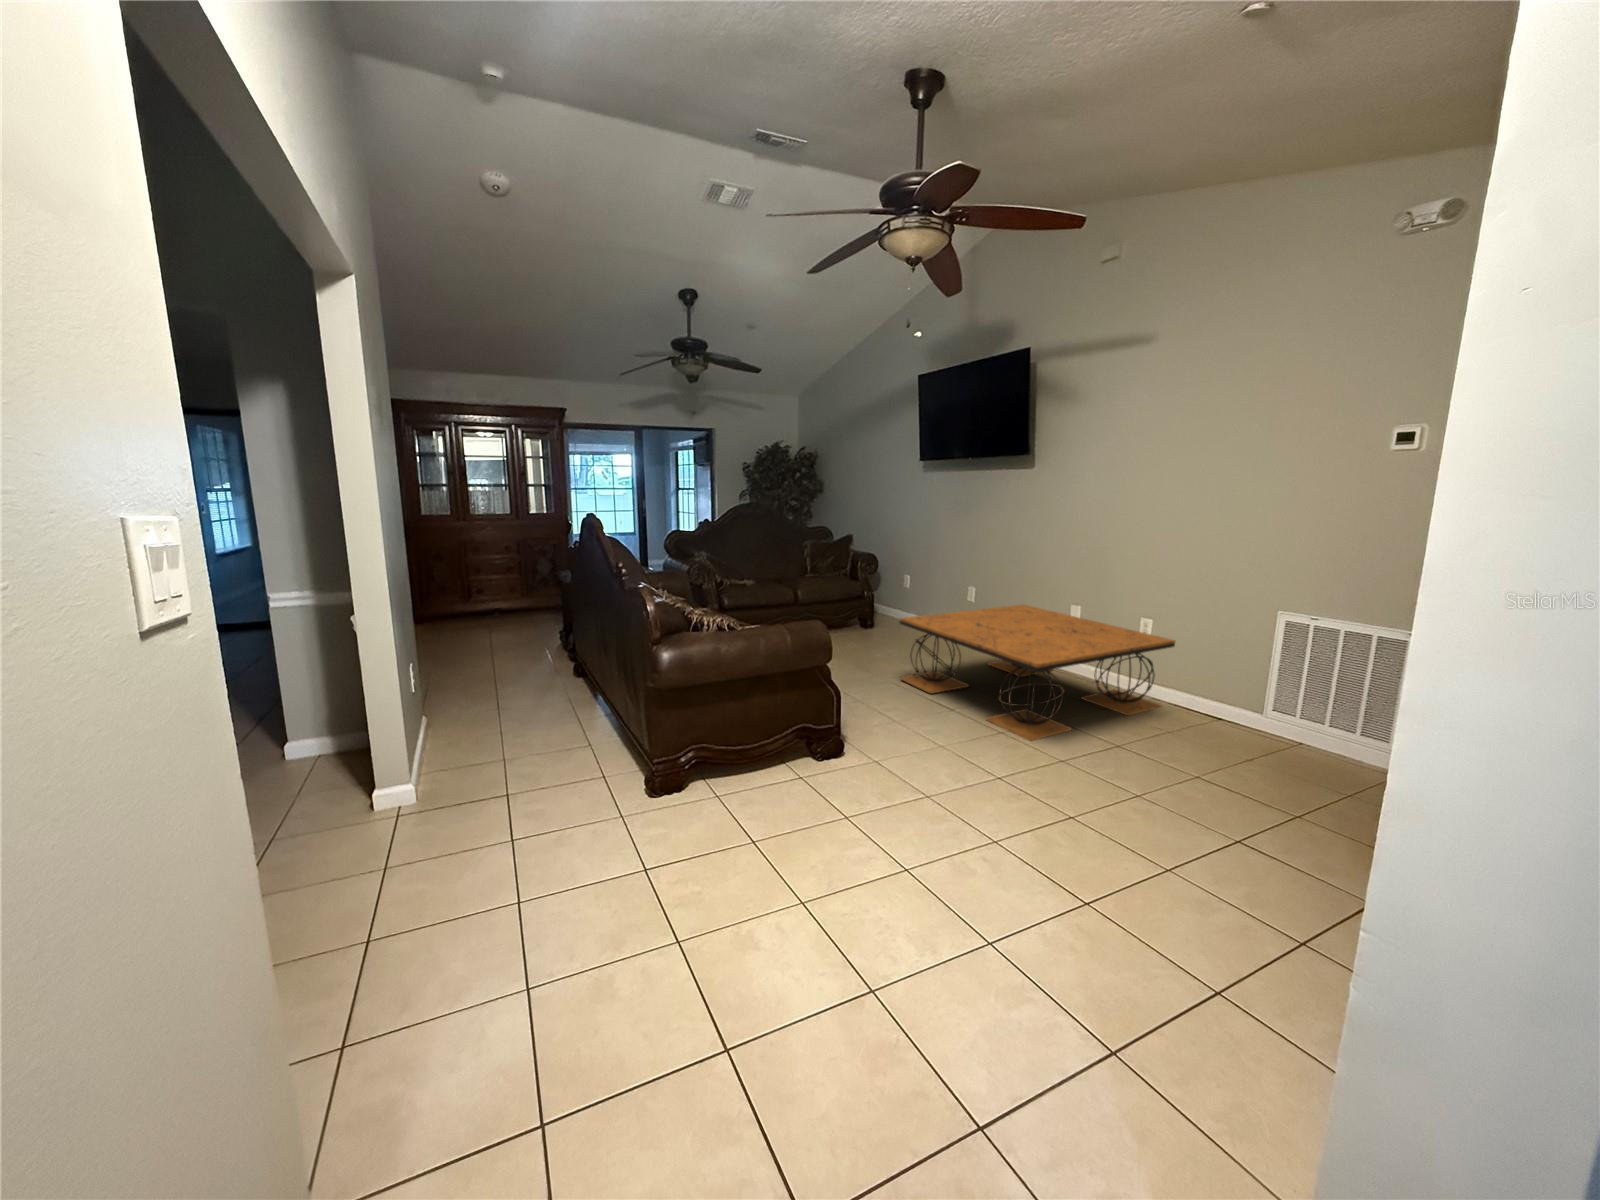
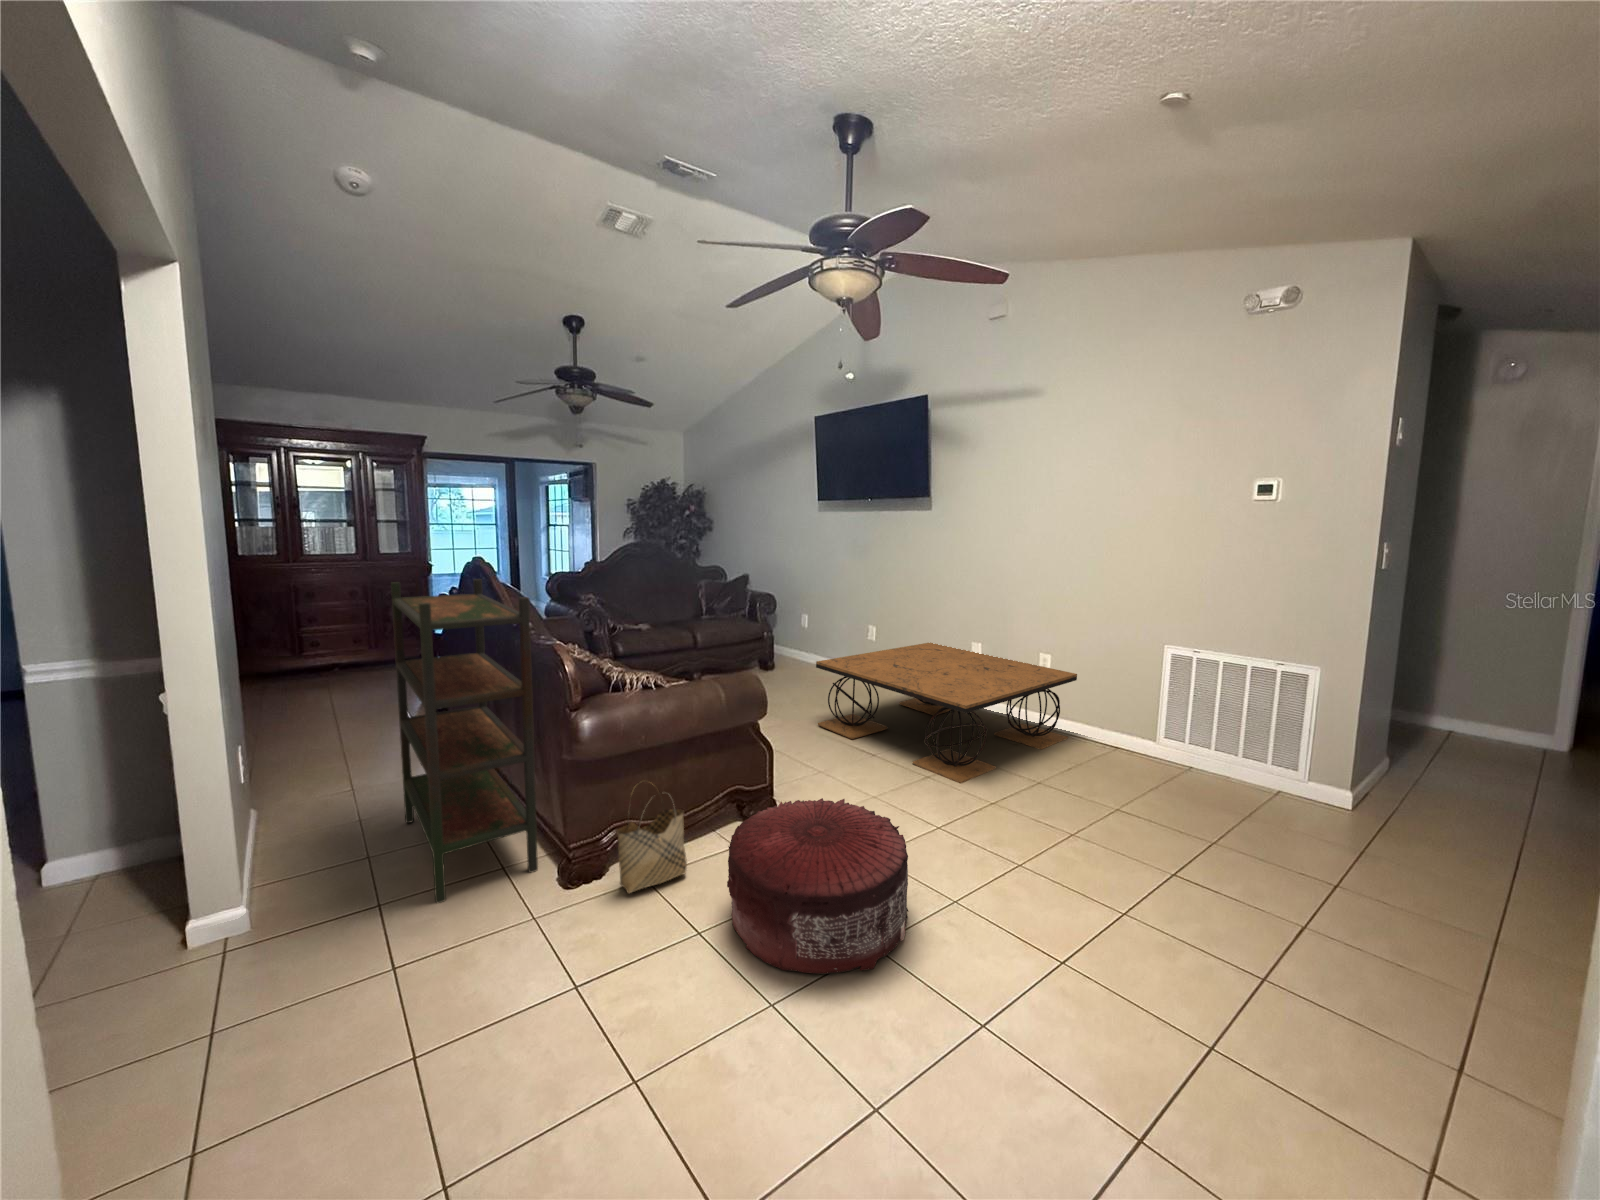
bookshelf: none [520,533,630,797] -> present [391,579,538,903]
woven basket: none [689,710,751,805] -> present [617,781,687,893]
pouf: none [776,737,945,888] -> present [727,798,908,974]

